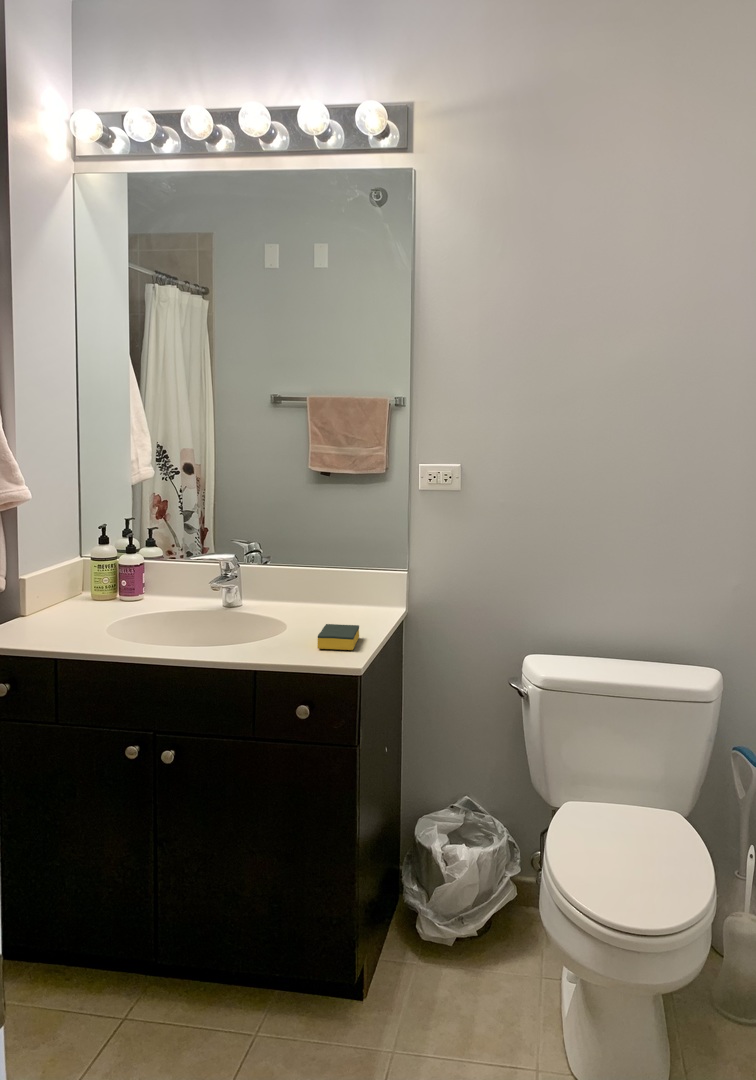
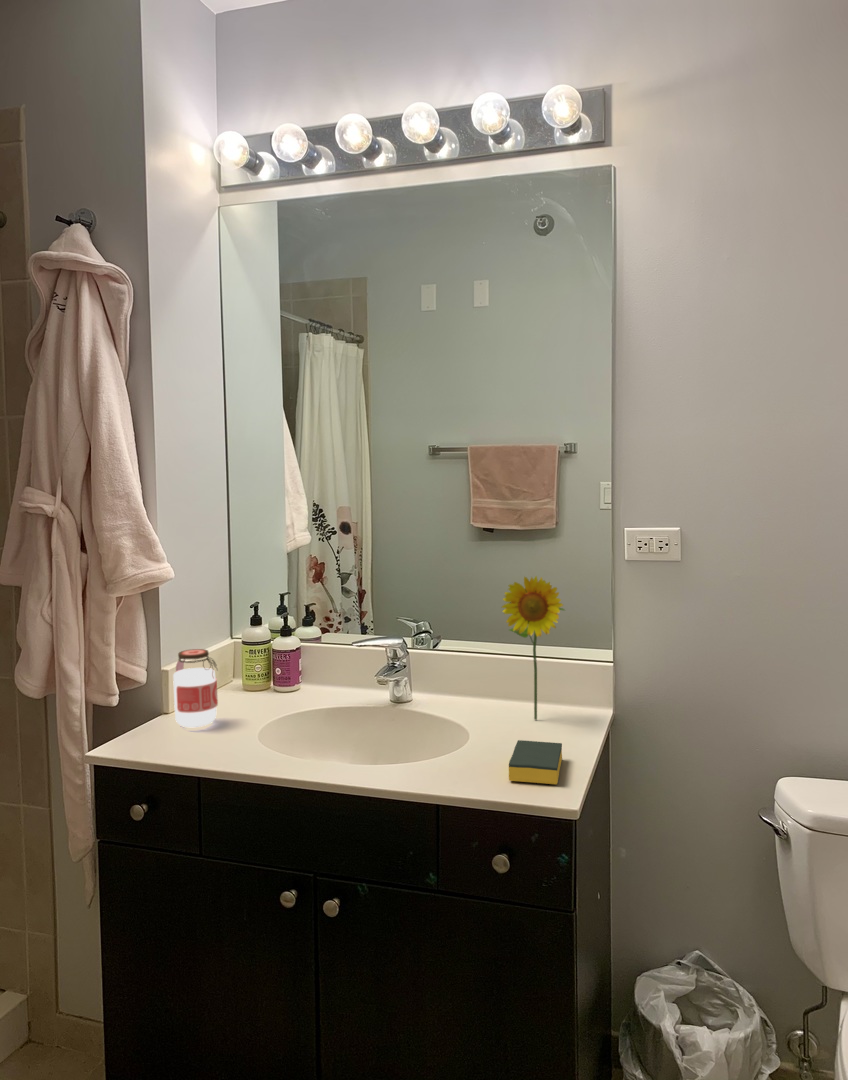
flower: none [316,500,367,617] -> present [502,576,564,720]
jar: none [39,558,78,623] -> present [173,649,218,727]

